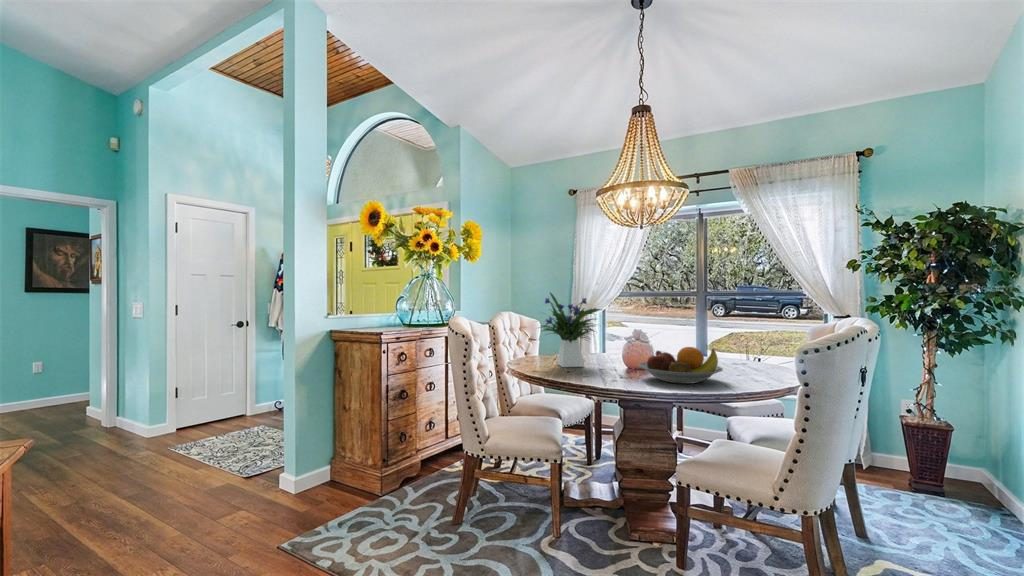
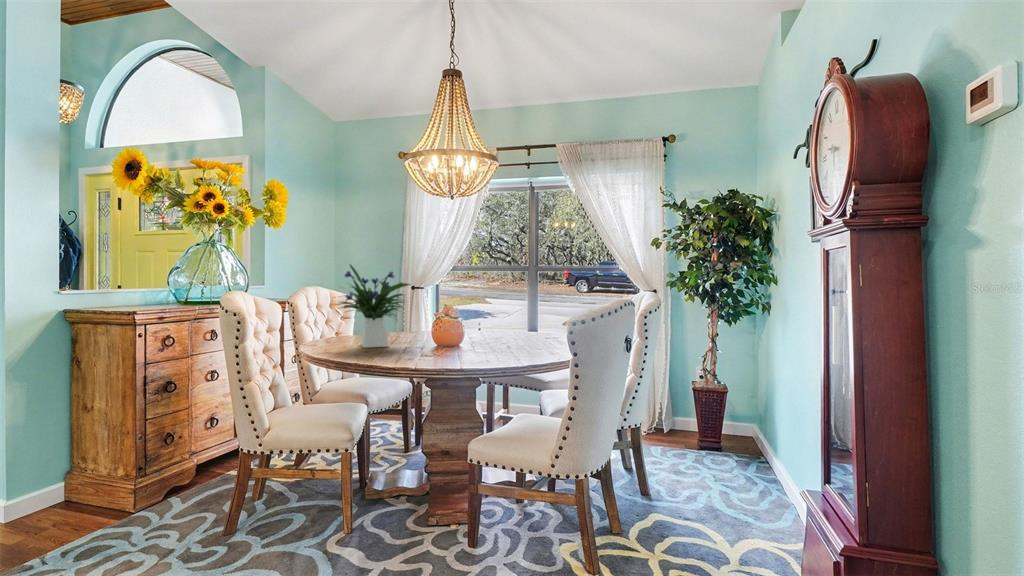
fruit bowl: present [639,347,723,384] -> none [436,322,518,359]

